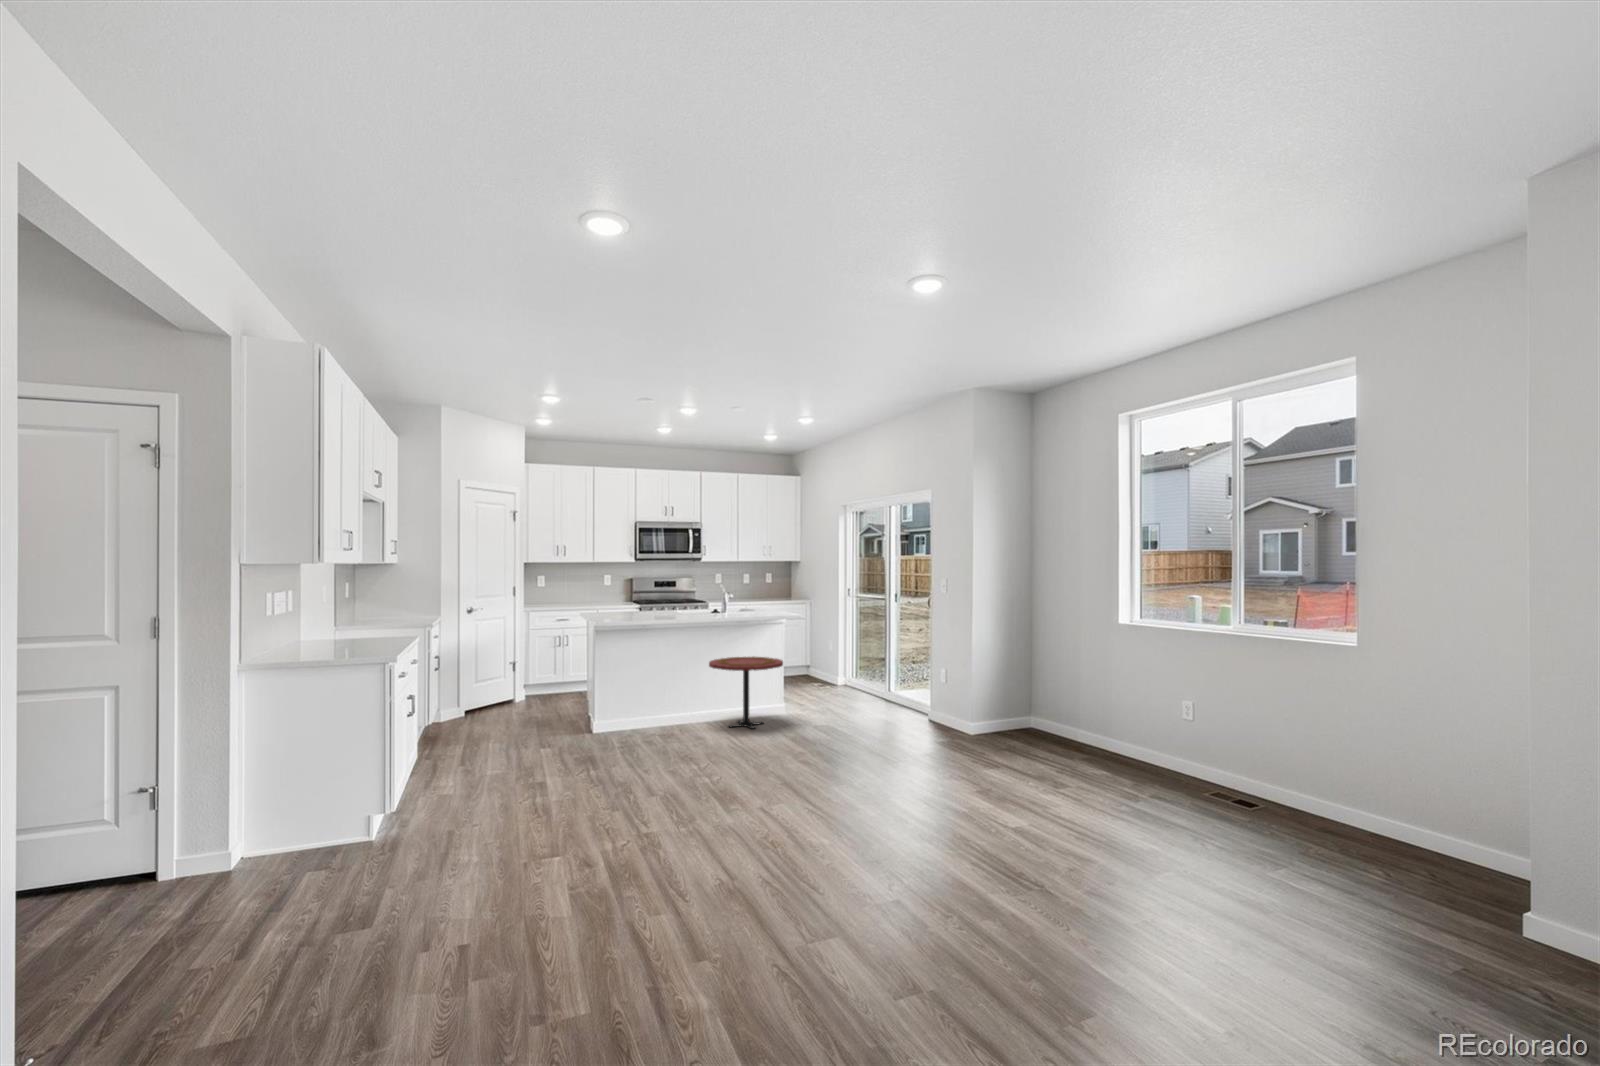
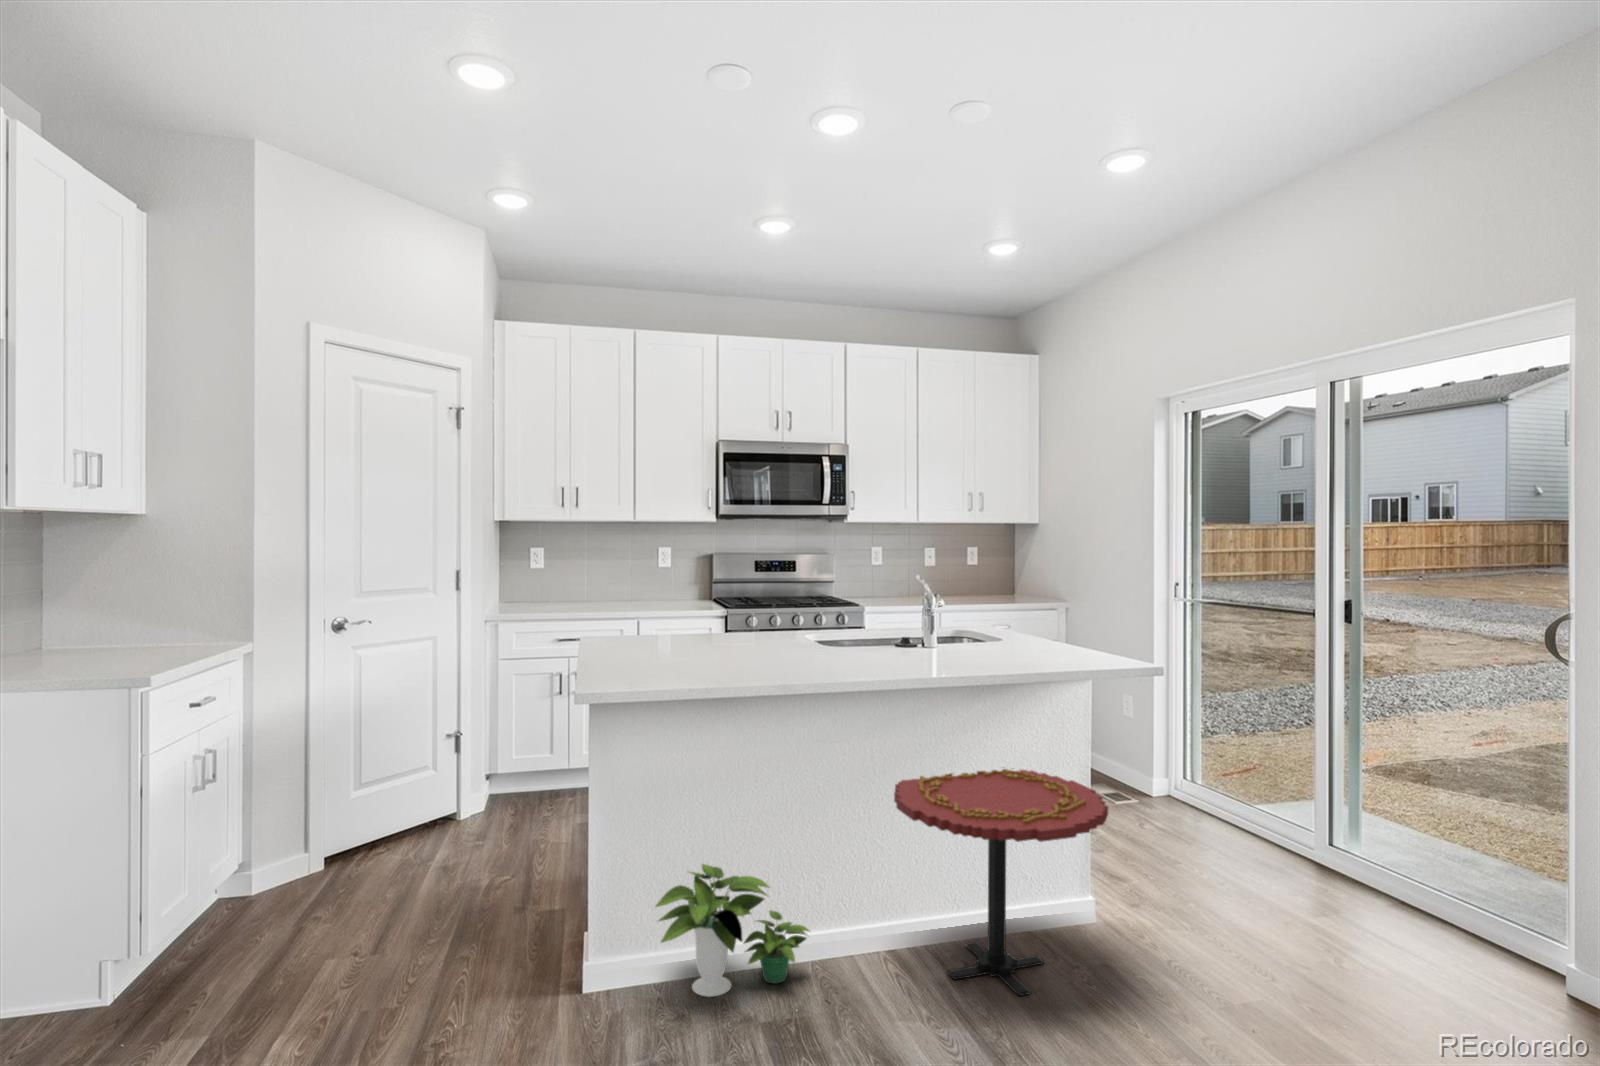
potted plant: none [621,690,678,734] -> present [656,864,809,997]

